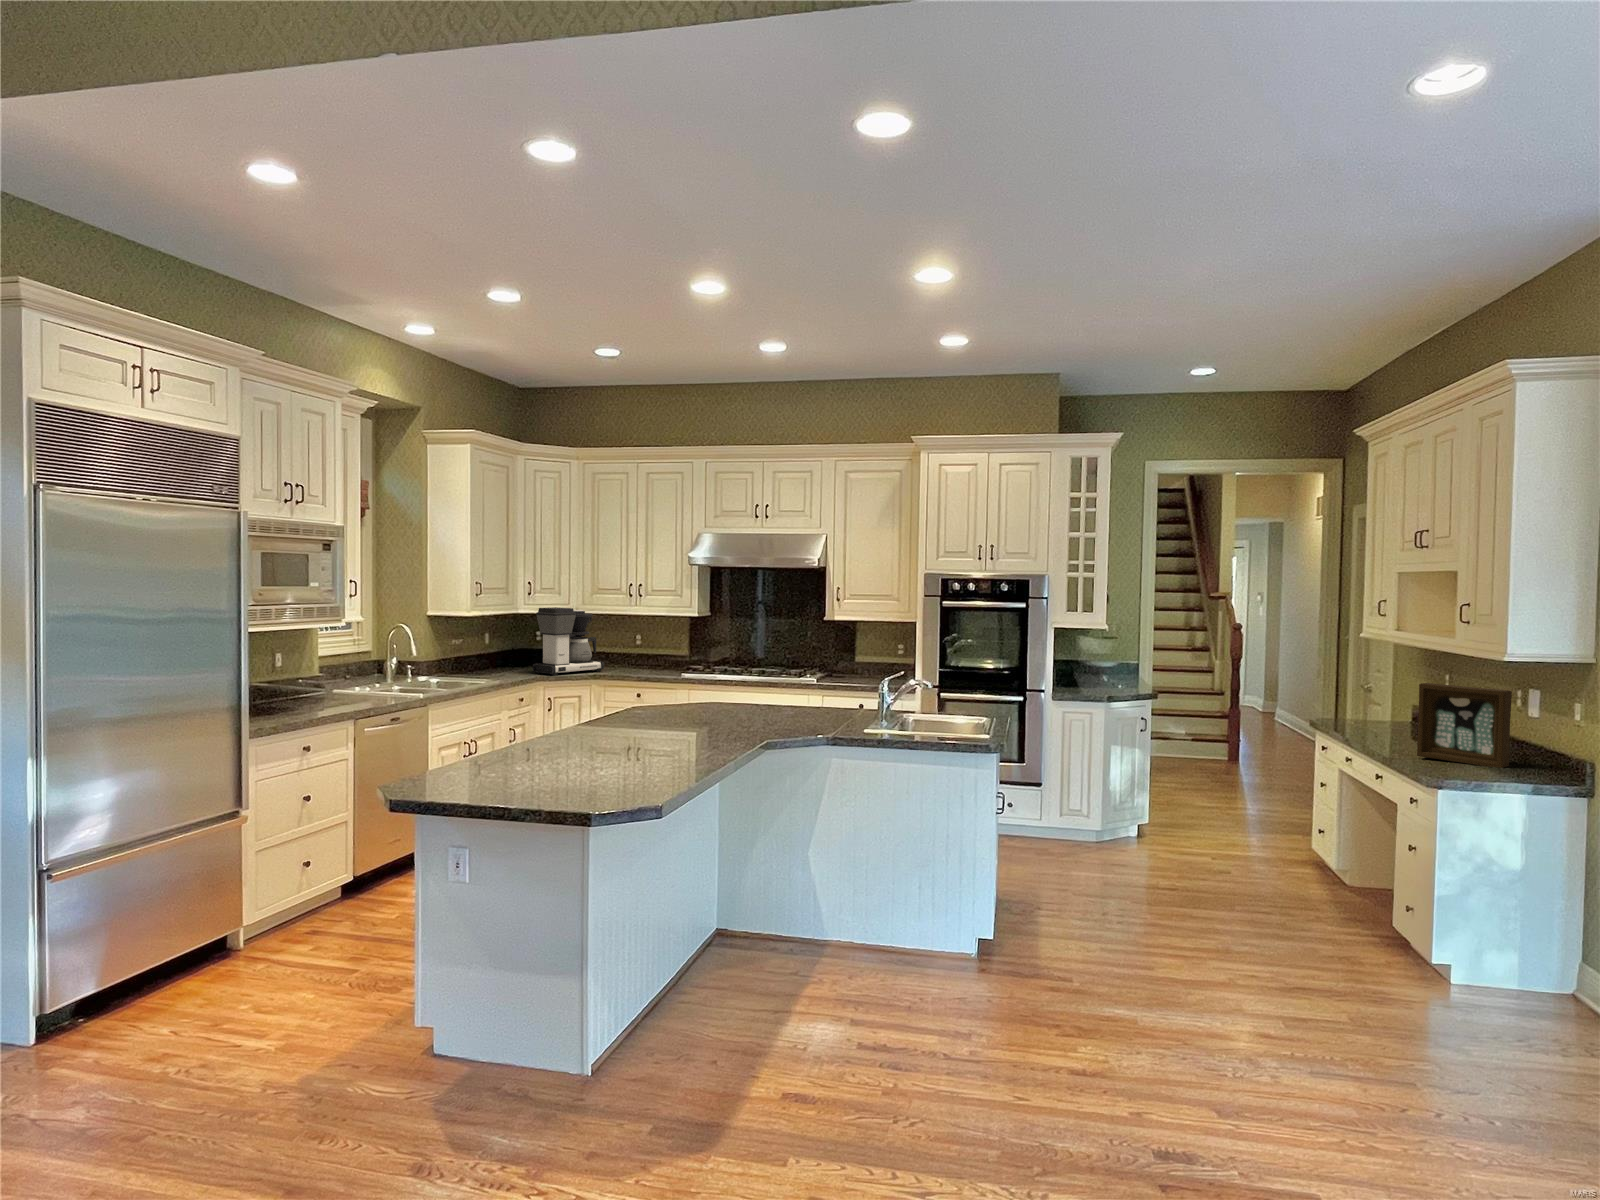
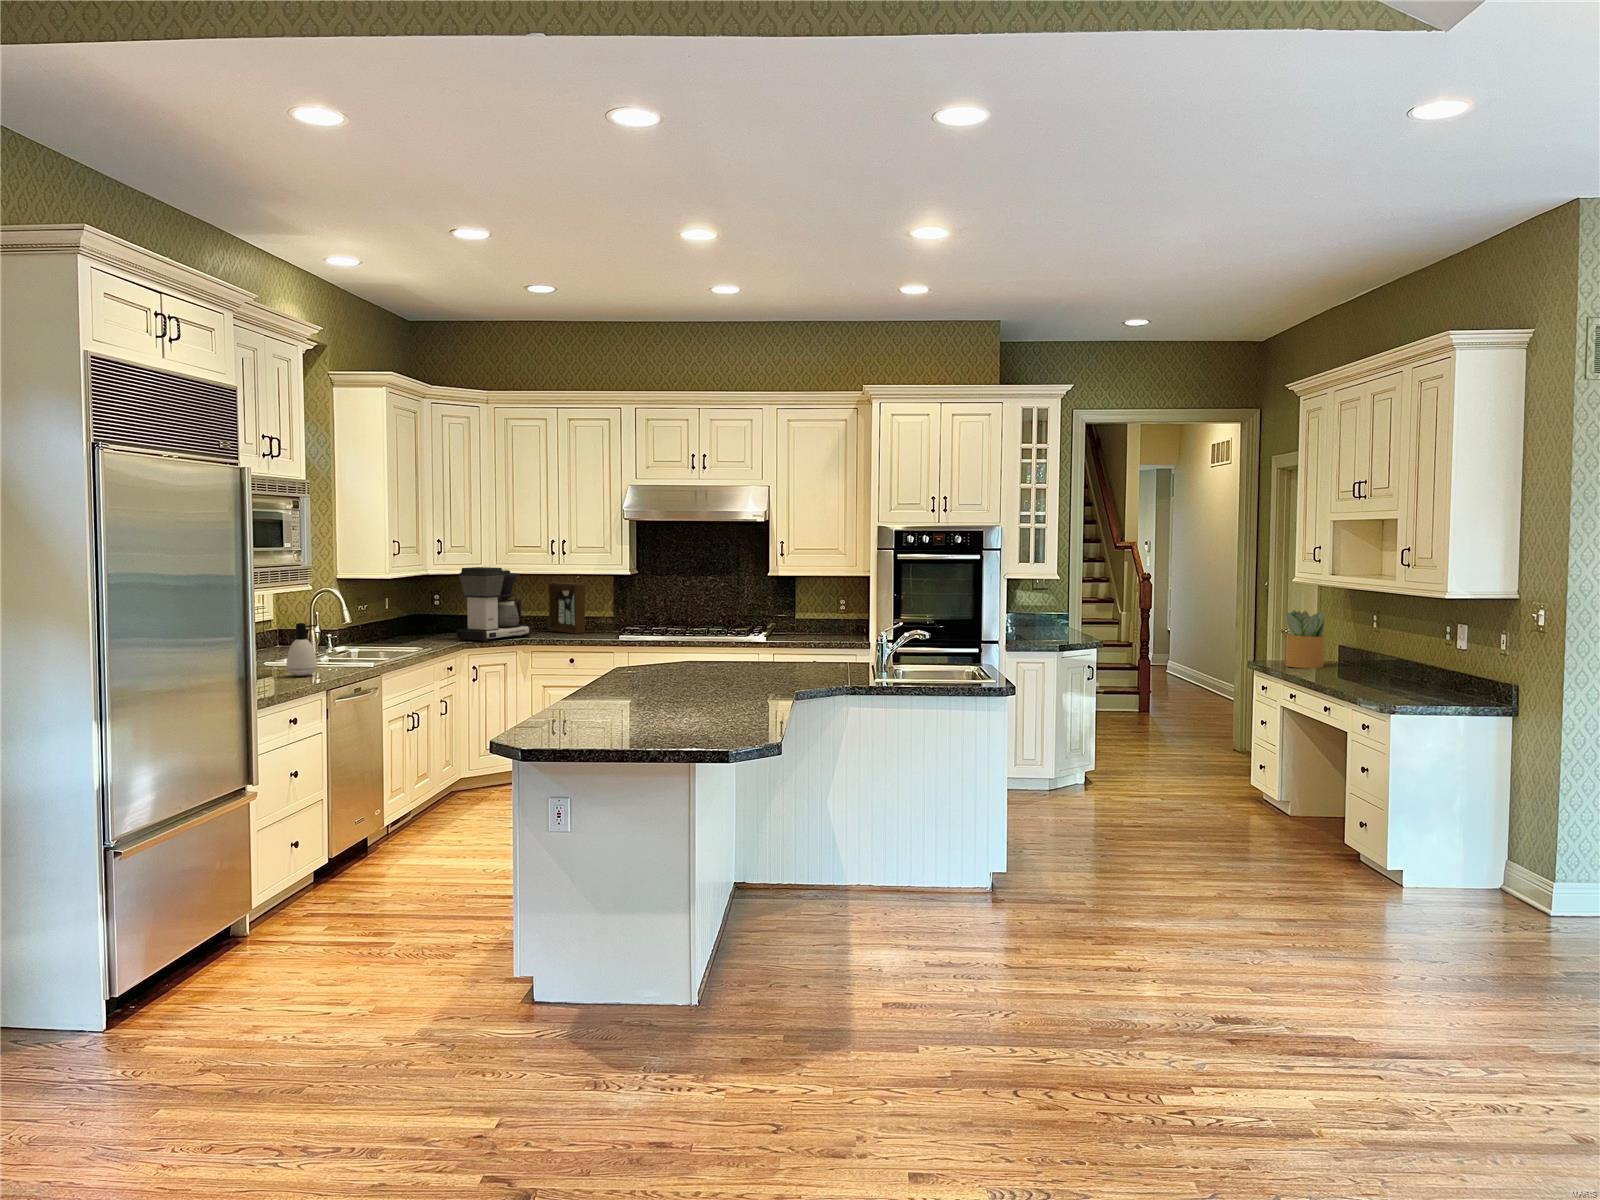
soap dispenser: none [325,655,354,703] -> present [286,623,317,676]
potted plant: none [1345,665,1396,729] -> present [1285,610,1326,668]
picture frame: present [1417,683,1512,768] -> present [548,582,585,634]

